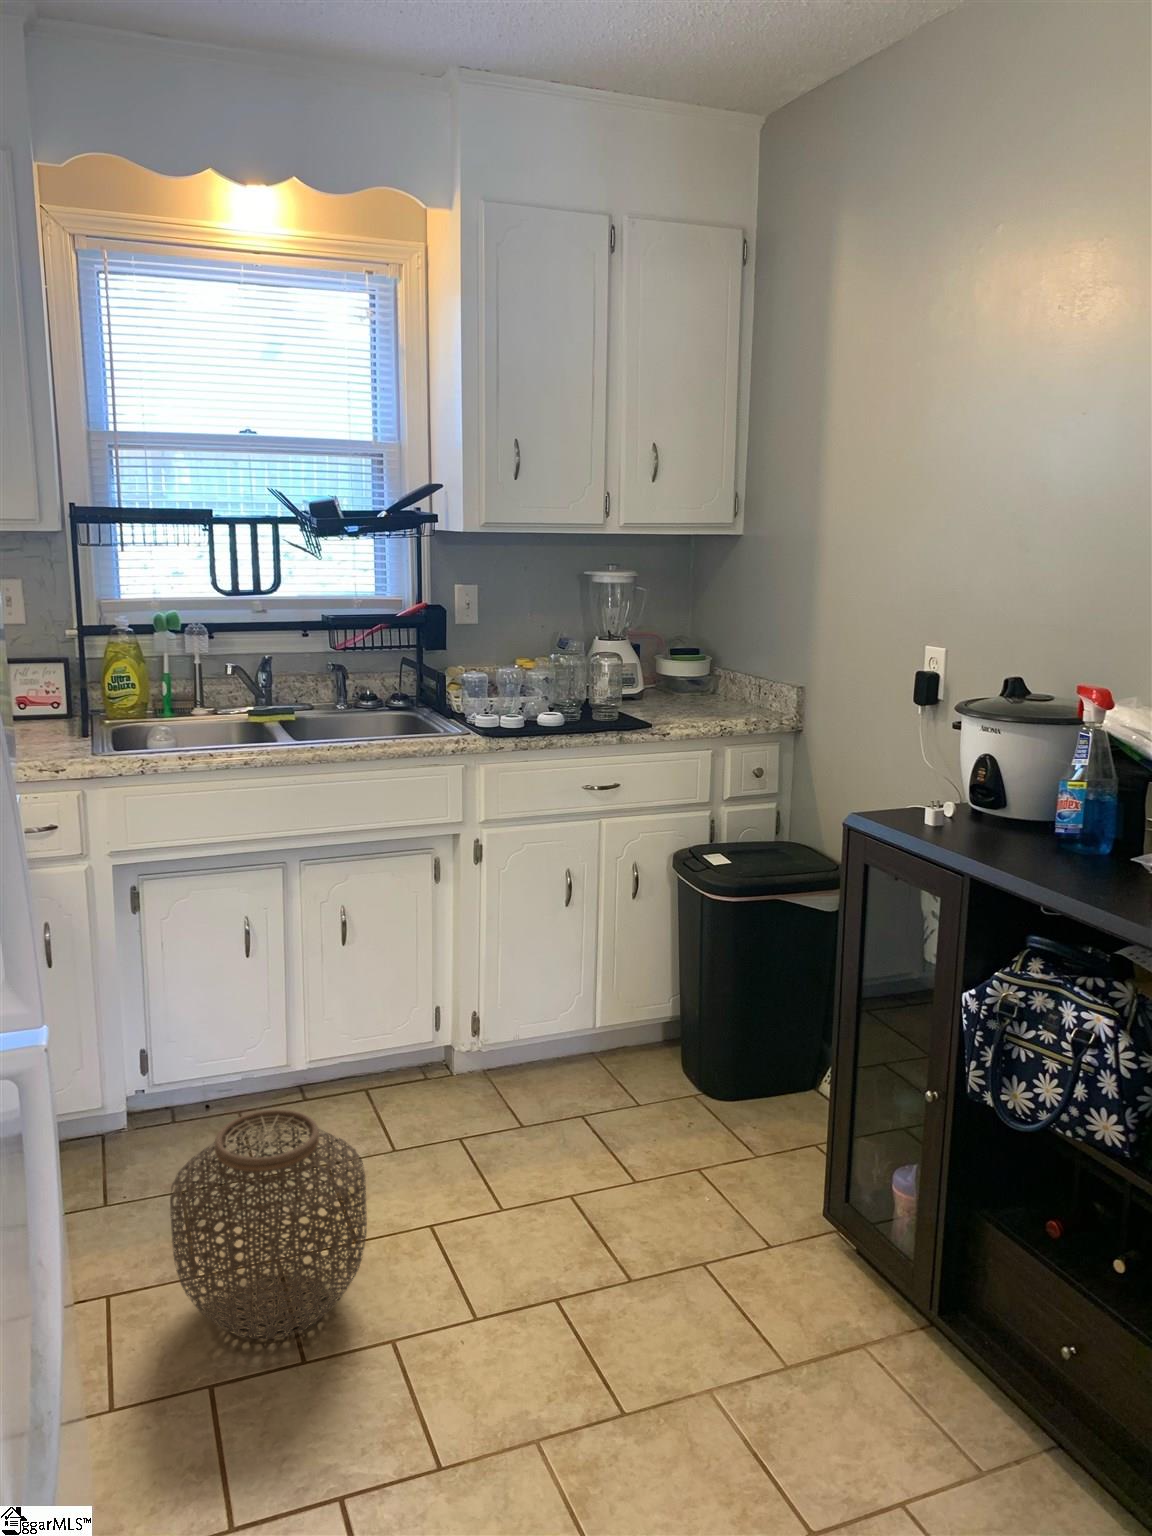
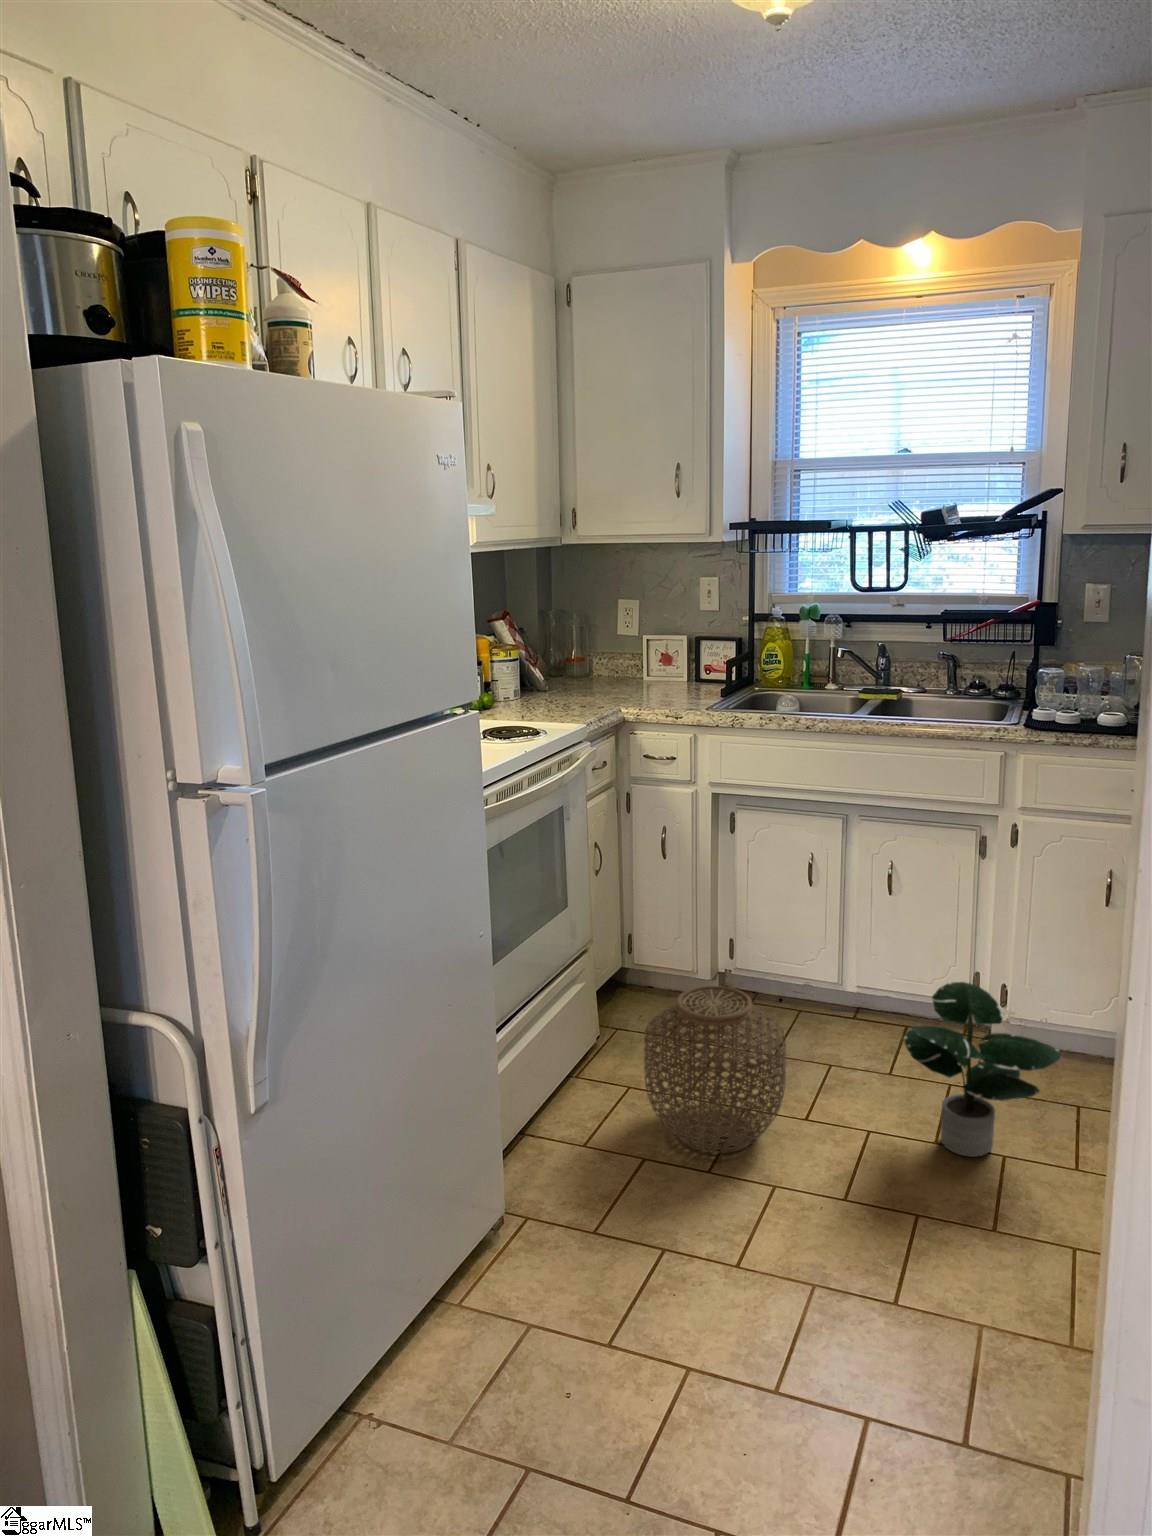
potted plant: none [462,1022,624,1213] -> present [904,982,1062,1157]

